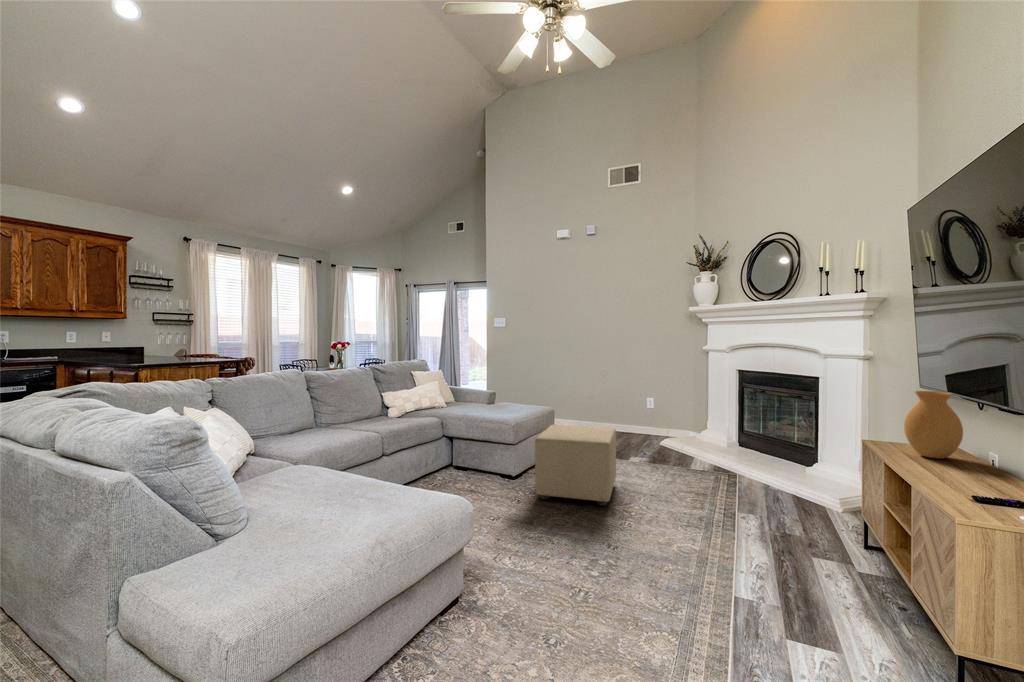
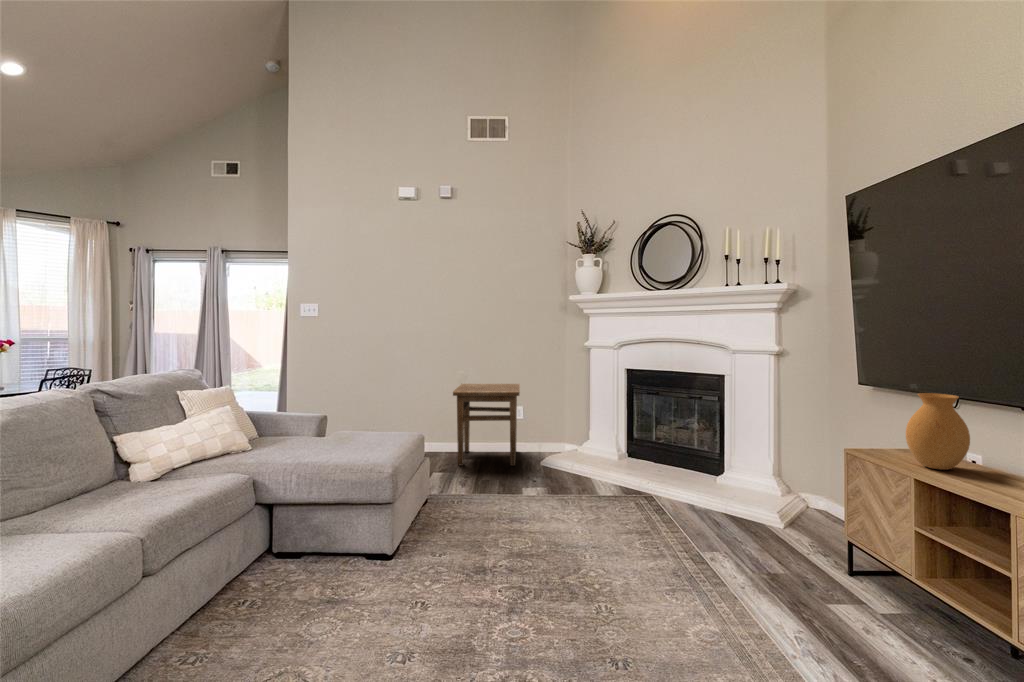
side table: none [589,378,650,443] -> present [453,384,520,466]
ottoman: present [535,425,616,506] -> none [444,459,562,590]

